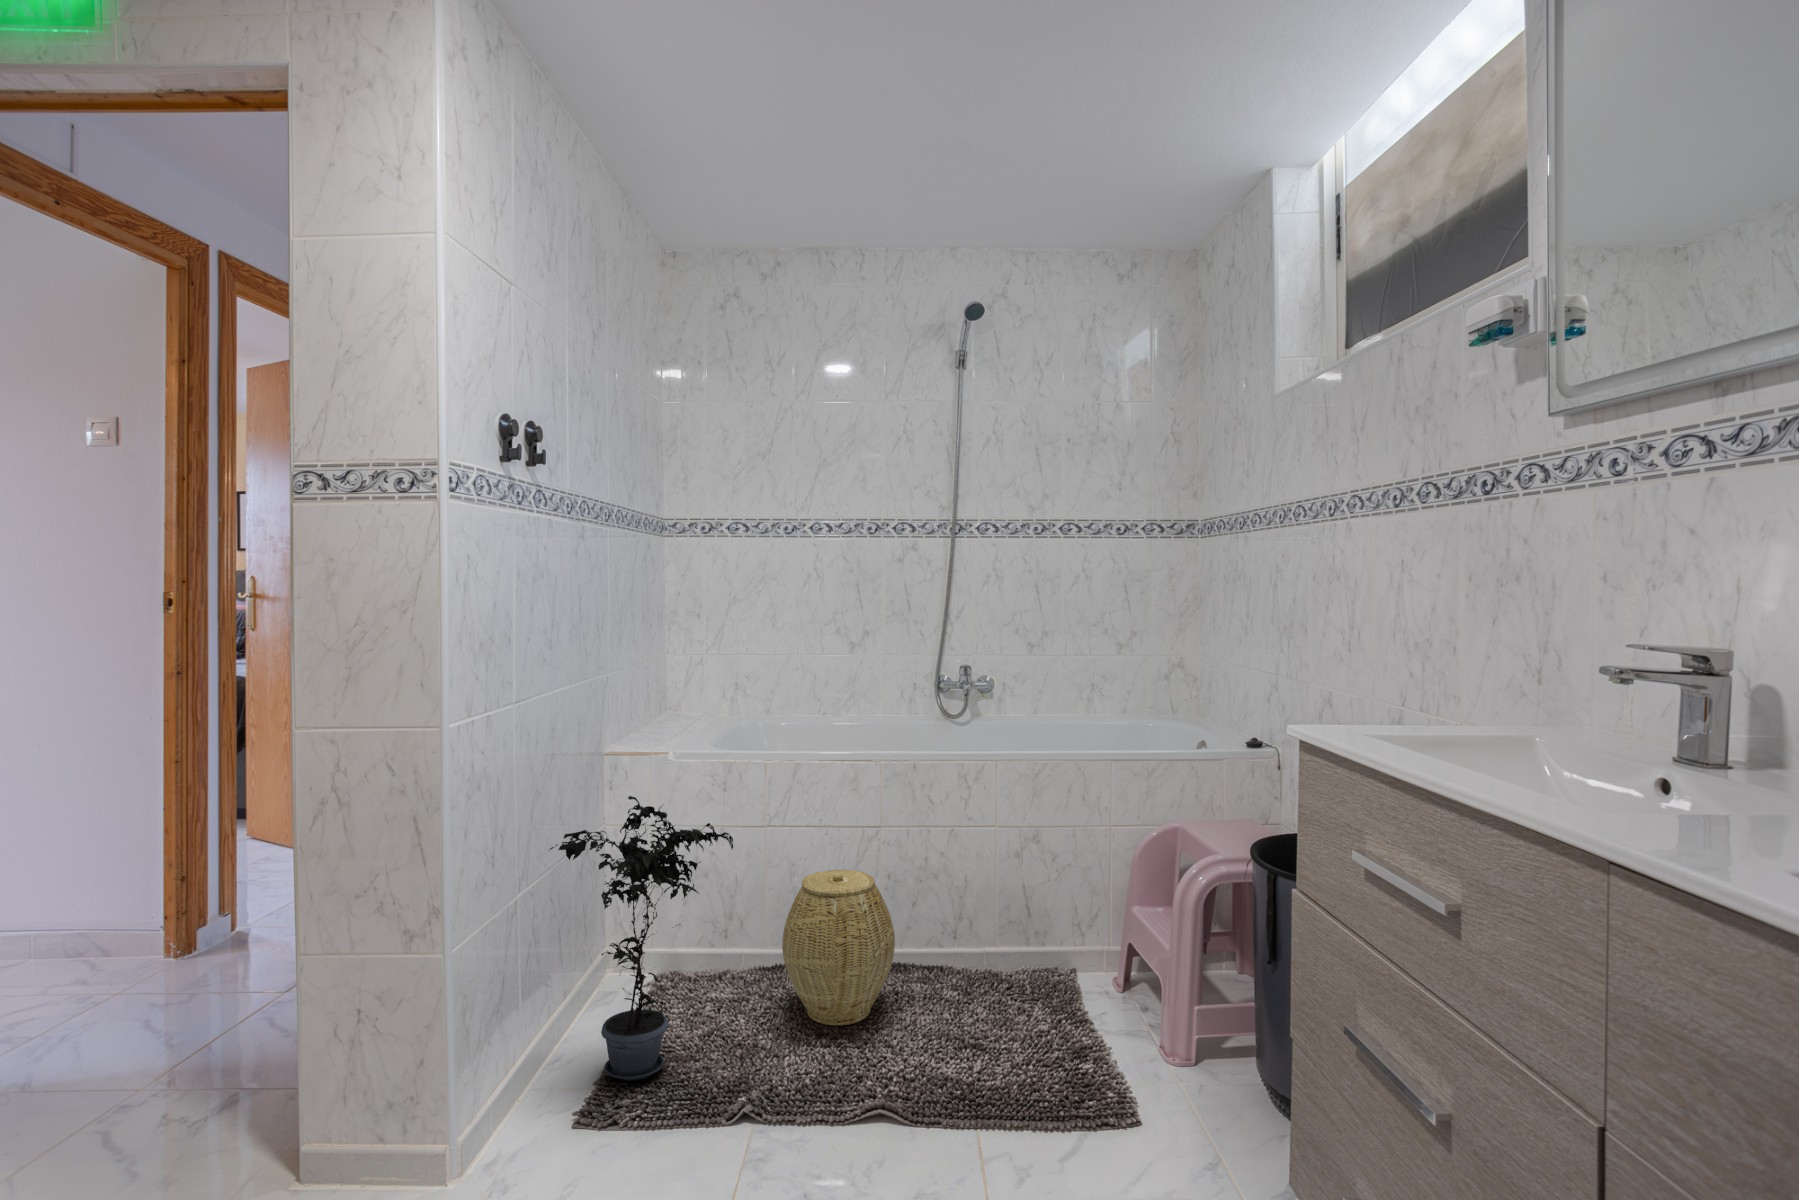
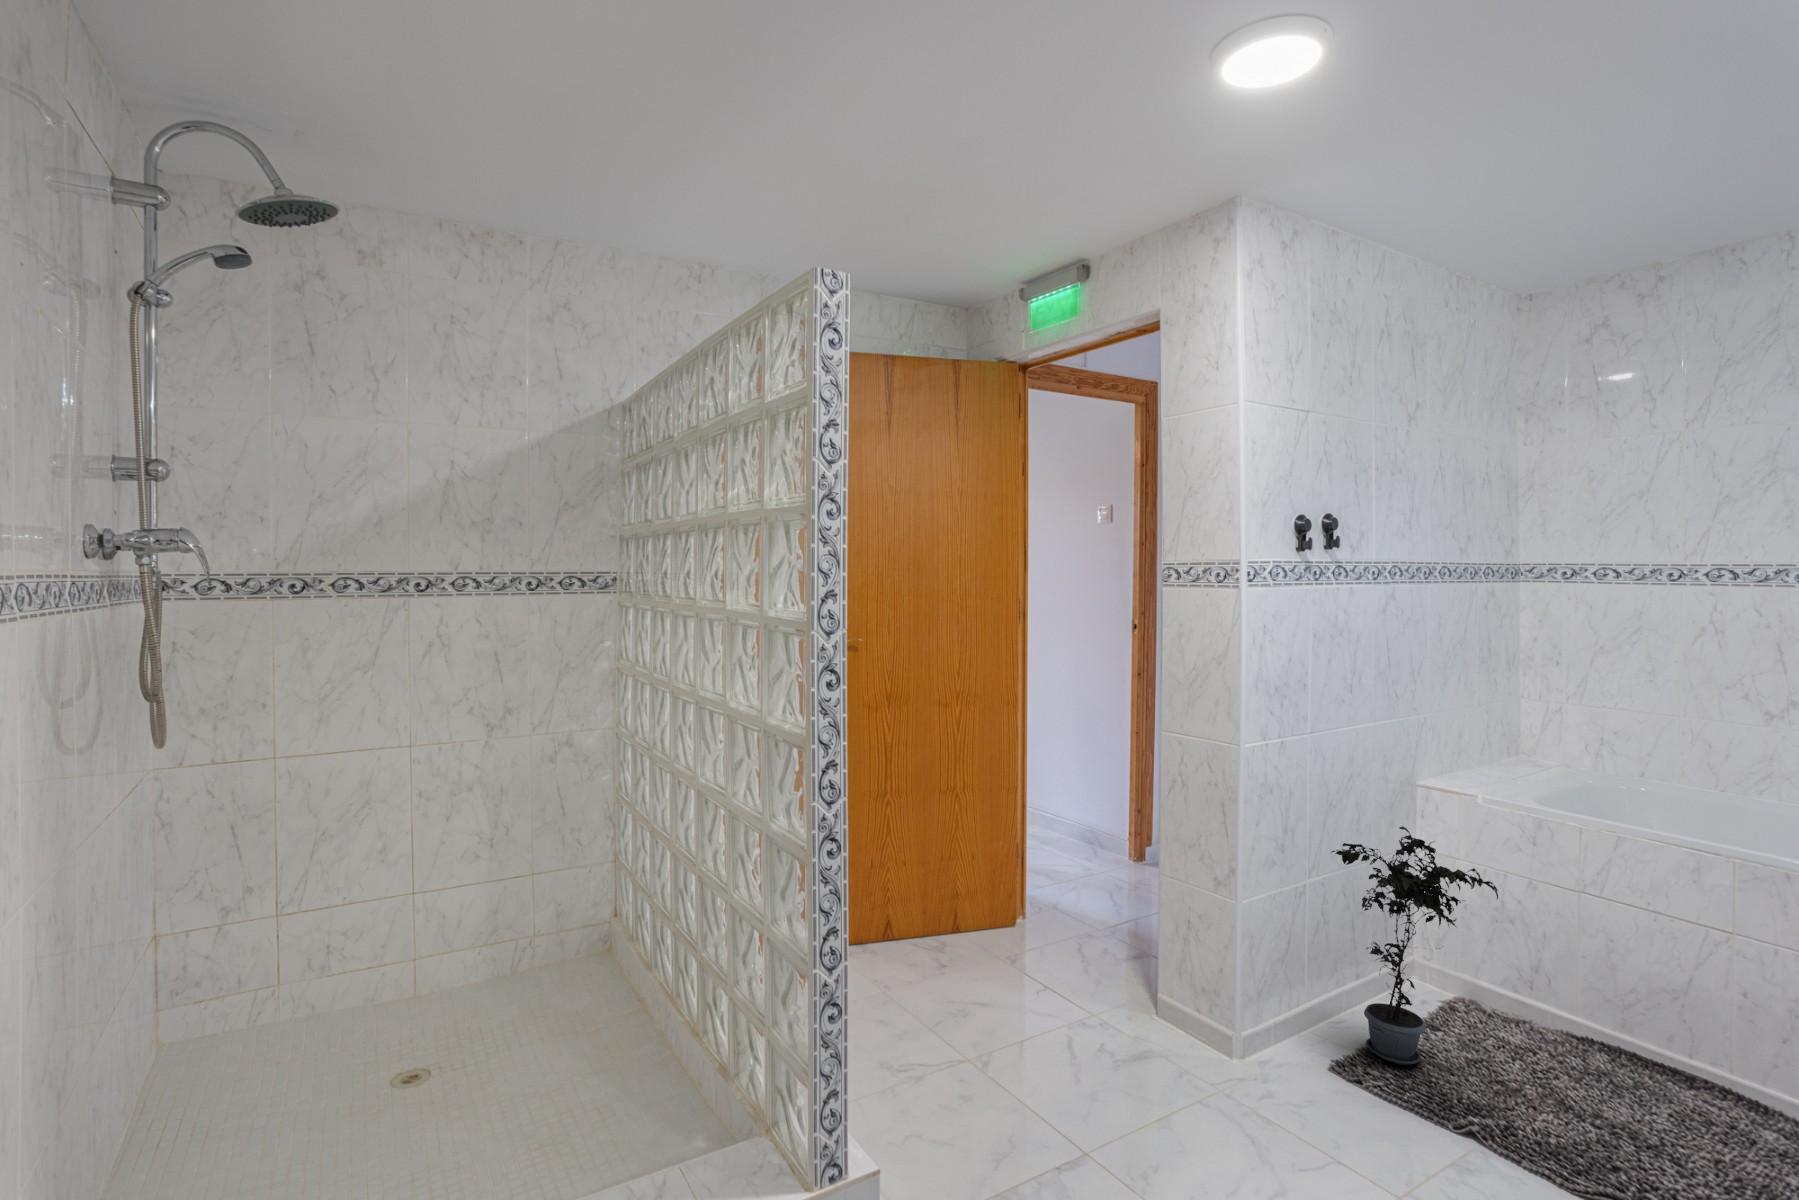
woven basket: present [782,870,895,1026] -> none [1567,955,1722,1128]

